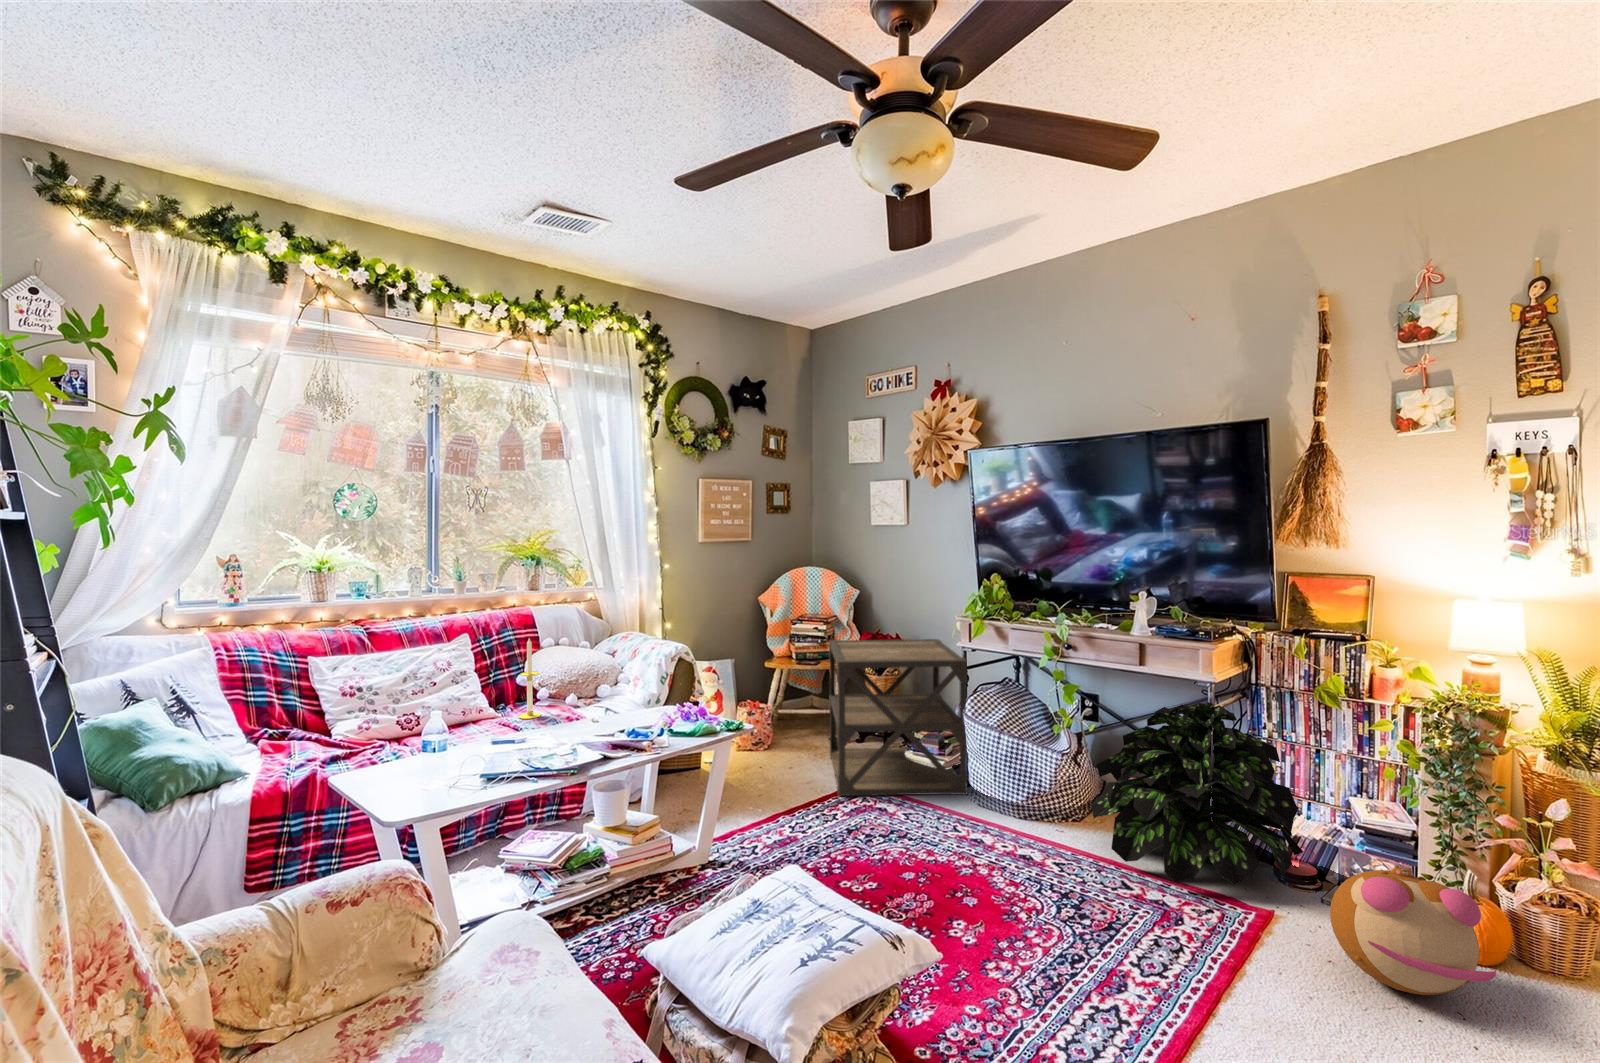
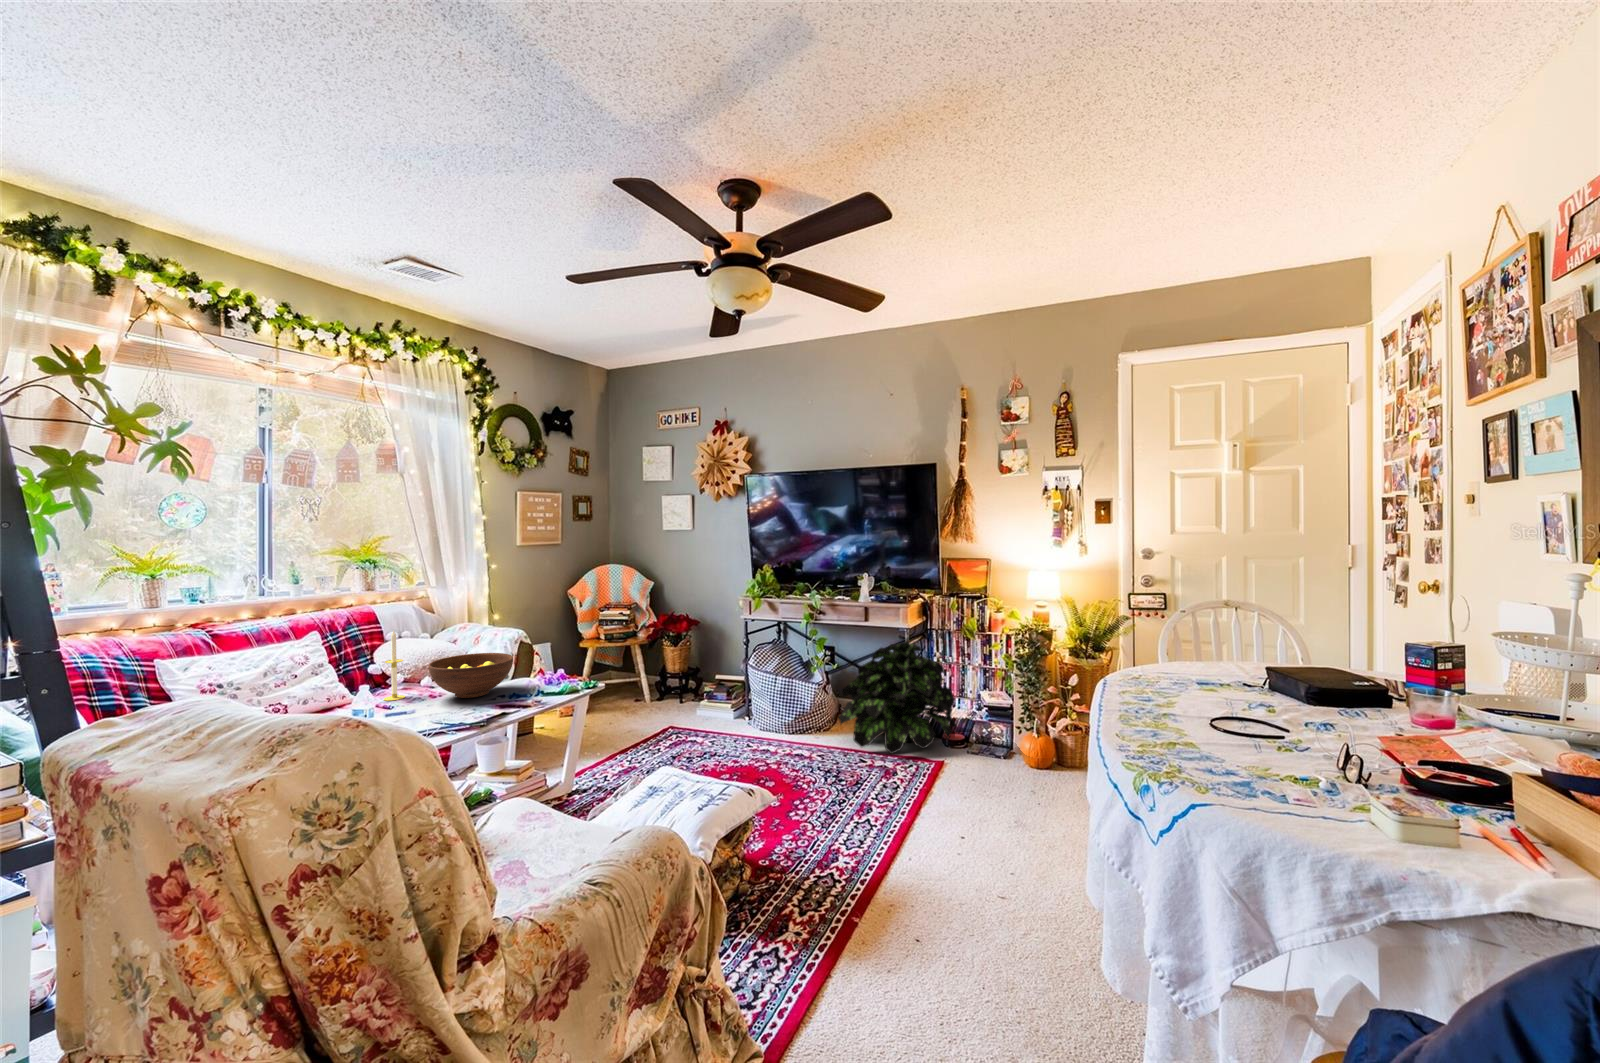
side table: present [829,639,967,796] -> none [642,616,753,738]
fruit bowl: none [556,671,650,726] -> present [429,653,513,698]
plush toy: present [1330,865,1496,995] -> none [972,717,1045,785]

